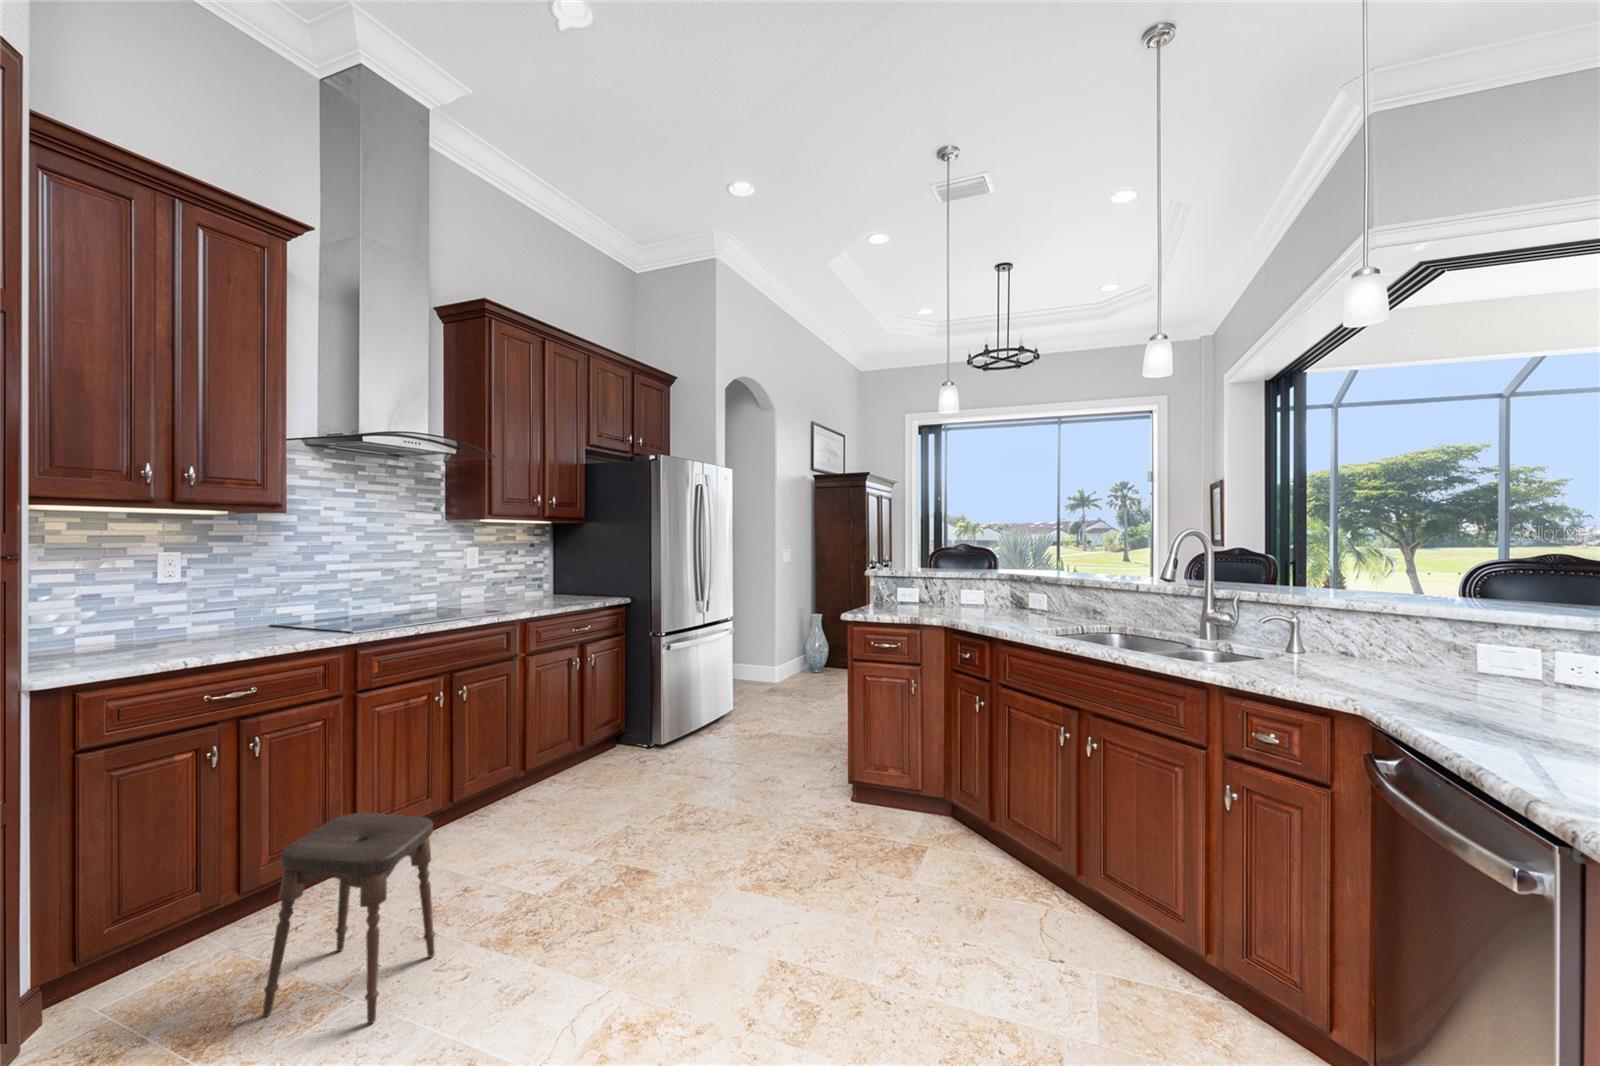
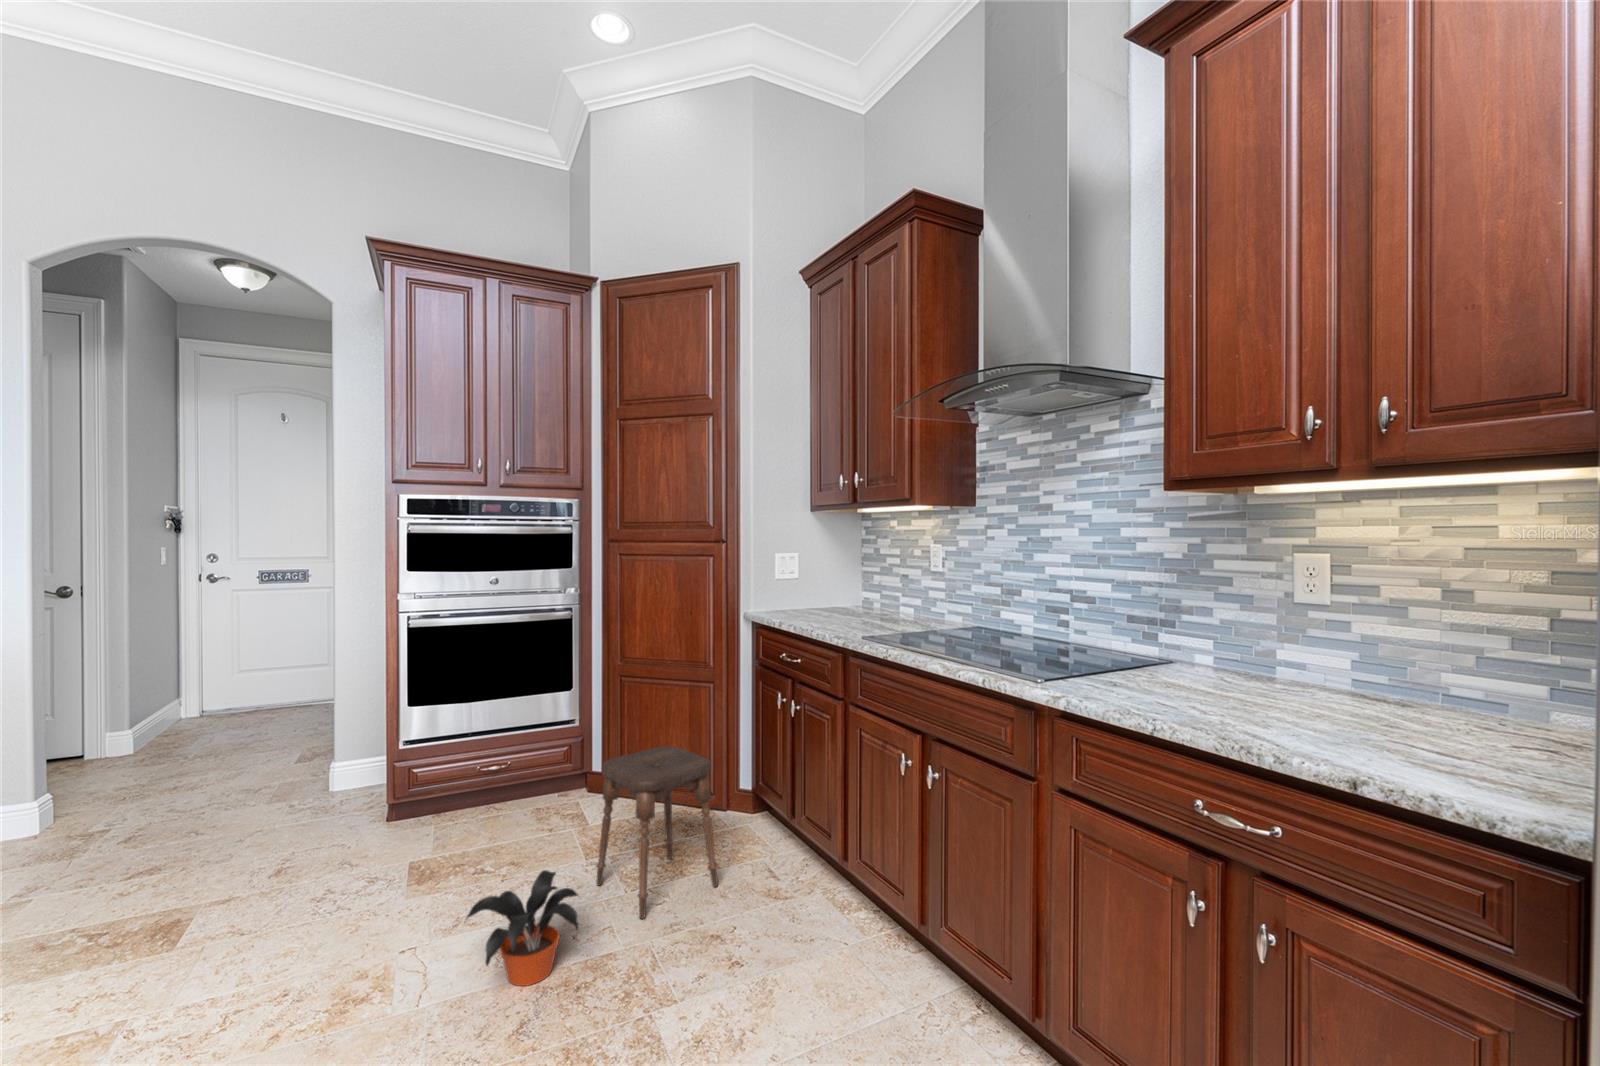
potted plant: none [502,871,607,972] -> present [466,870,578,986]

